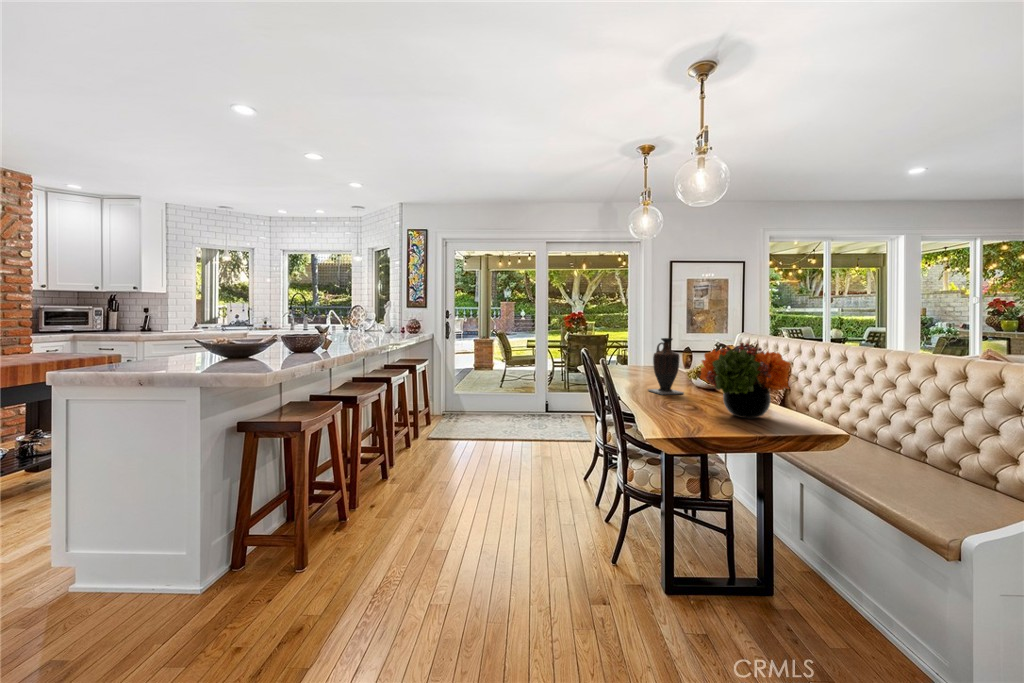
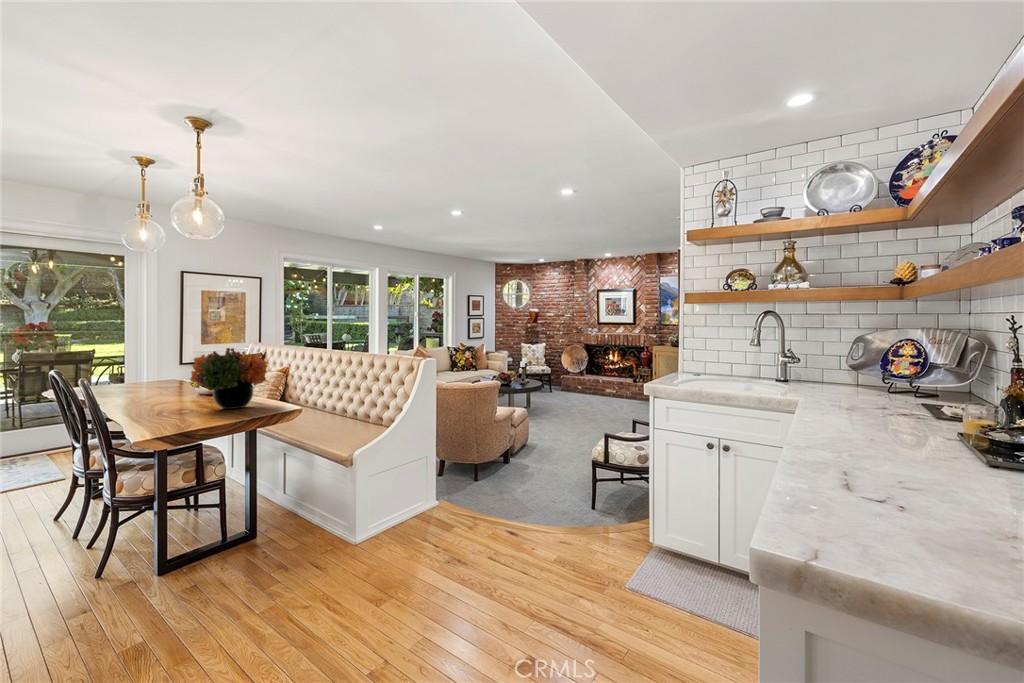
vase: present [648,338,684,395] -> none [140,348,181,402]

